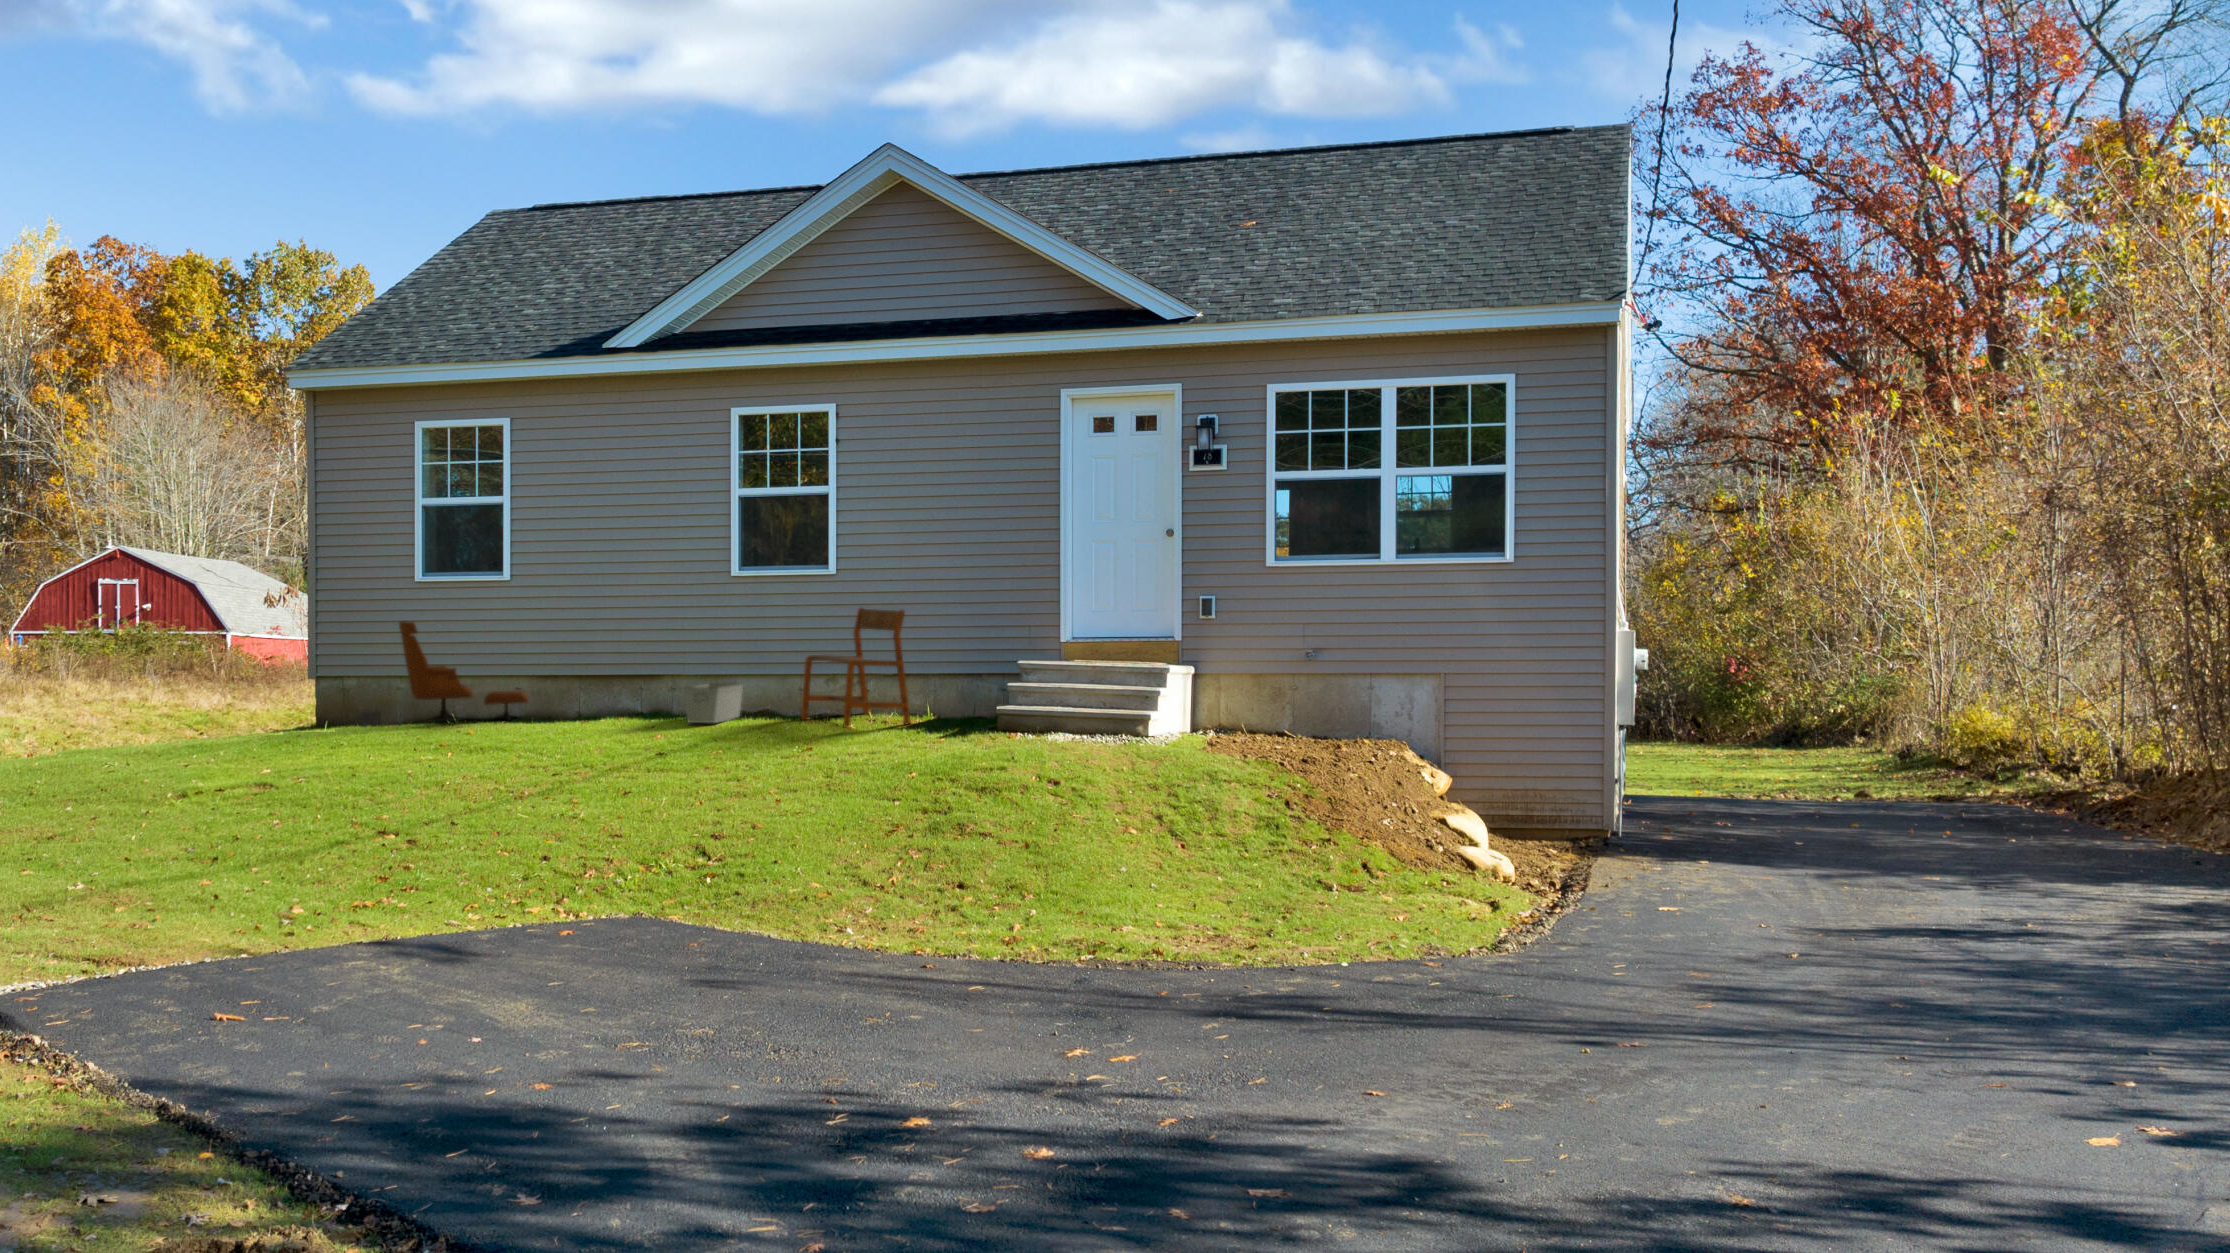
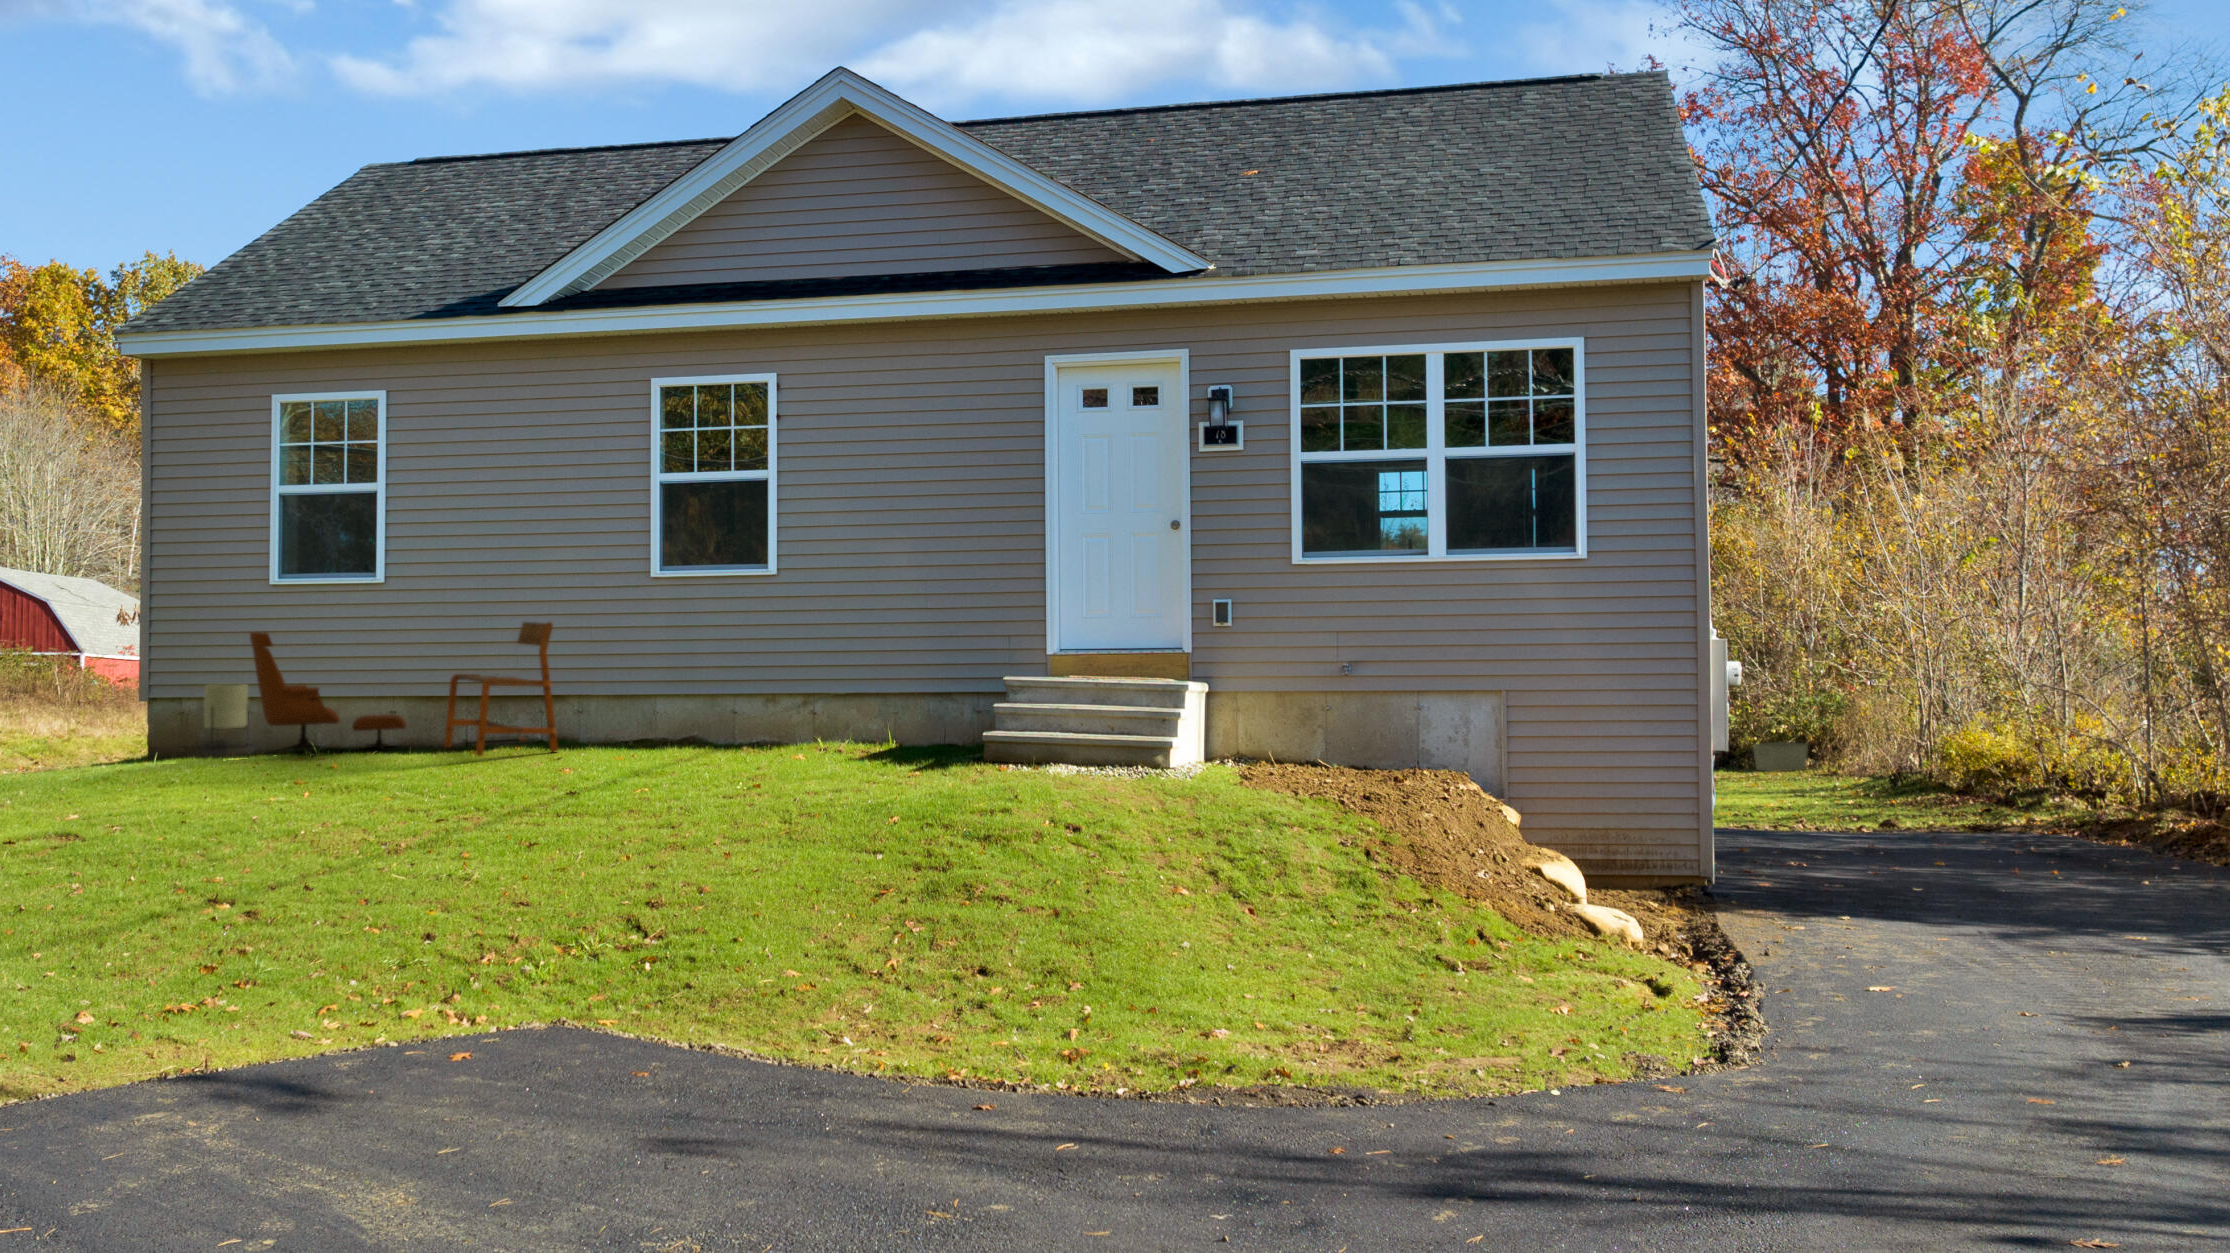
bench: present [801,608,911,728] -> present [444,622,558,757]
planter: none [361,664,397,719] -> present [204,684,249,742]
storage bin: present [683,683,743,723] -> present [1753,742,1808,772]

